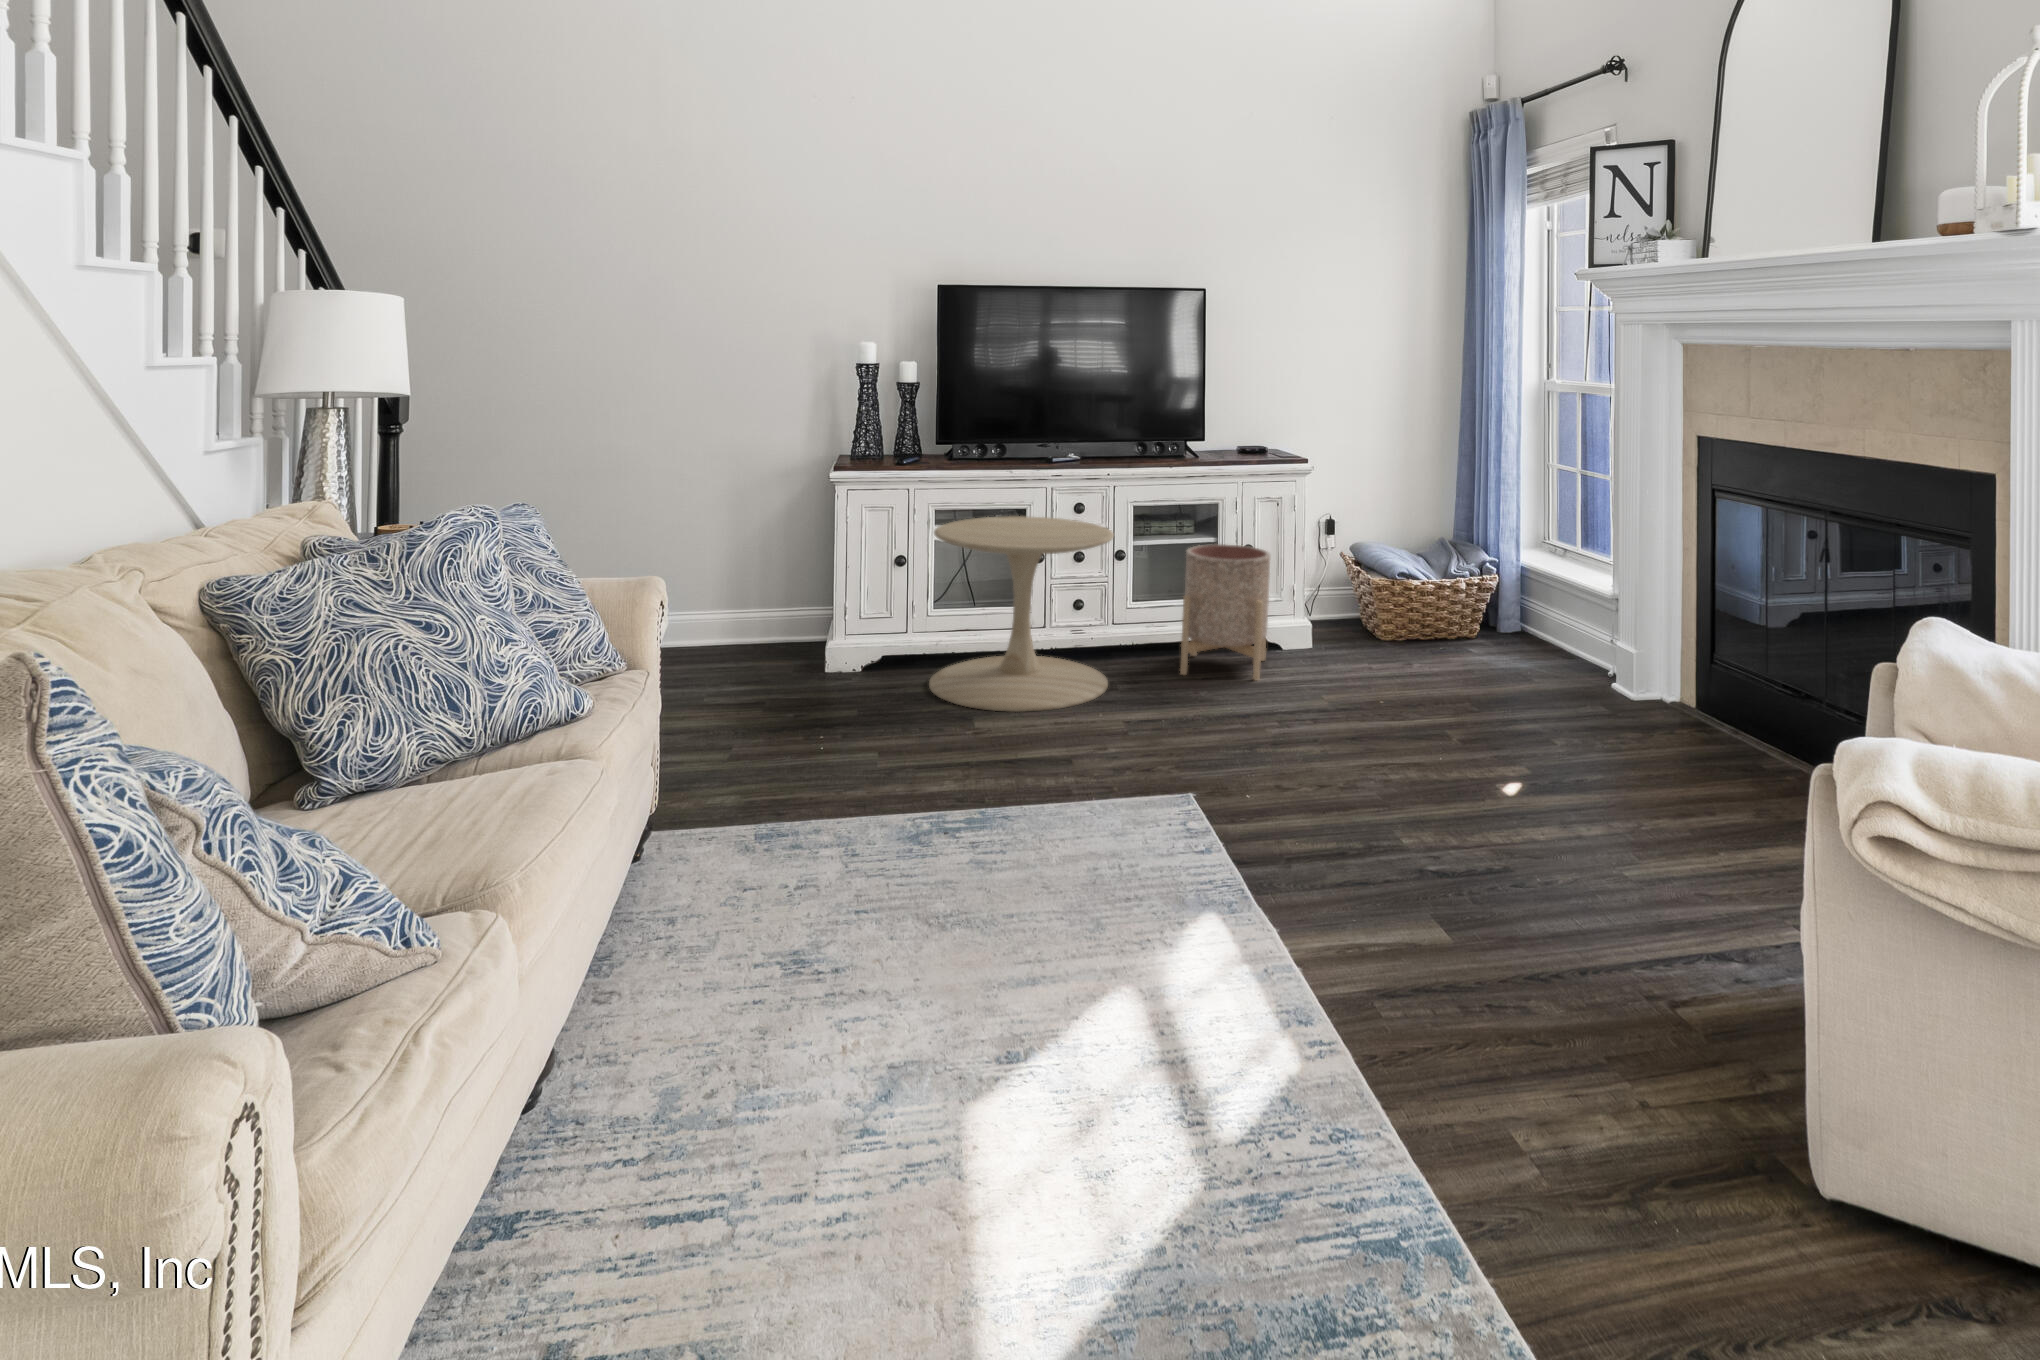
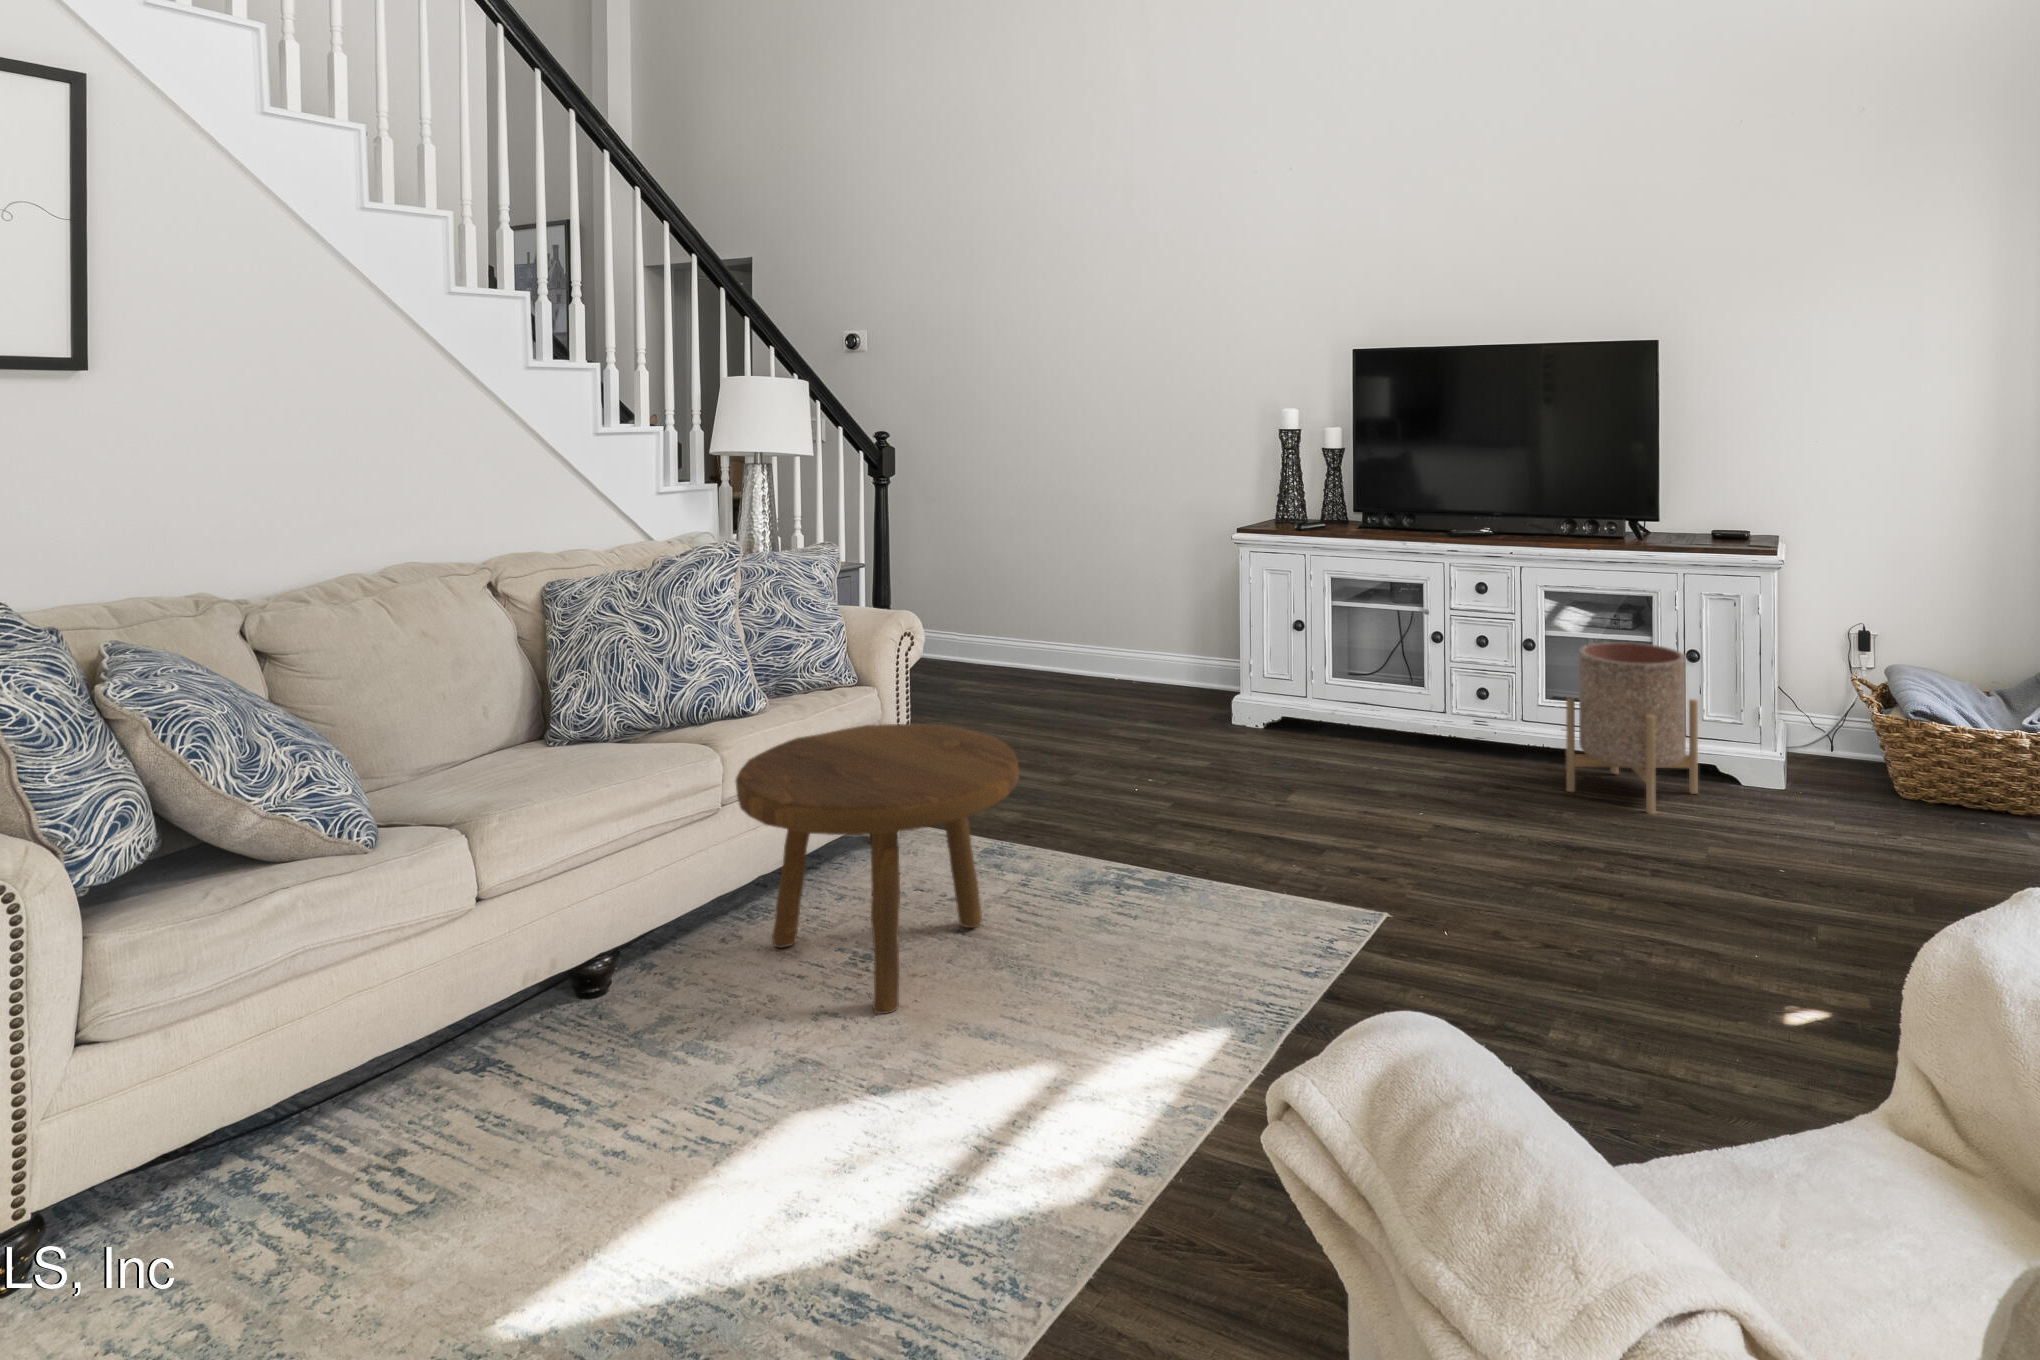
side table: present [929,516,1114,712] -> none [1284,590,1476,801]
footstool: none [668,691,995,1006] -> present [736,724,1019,1014]

